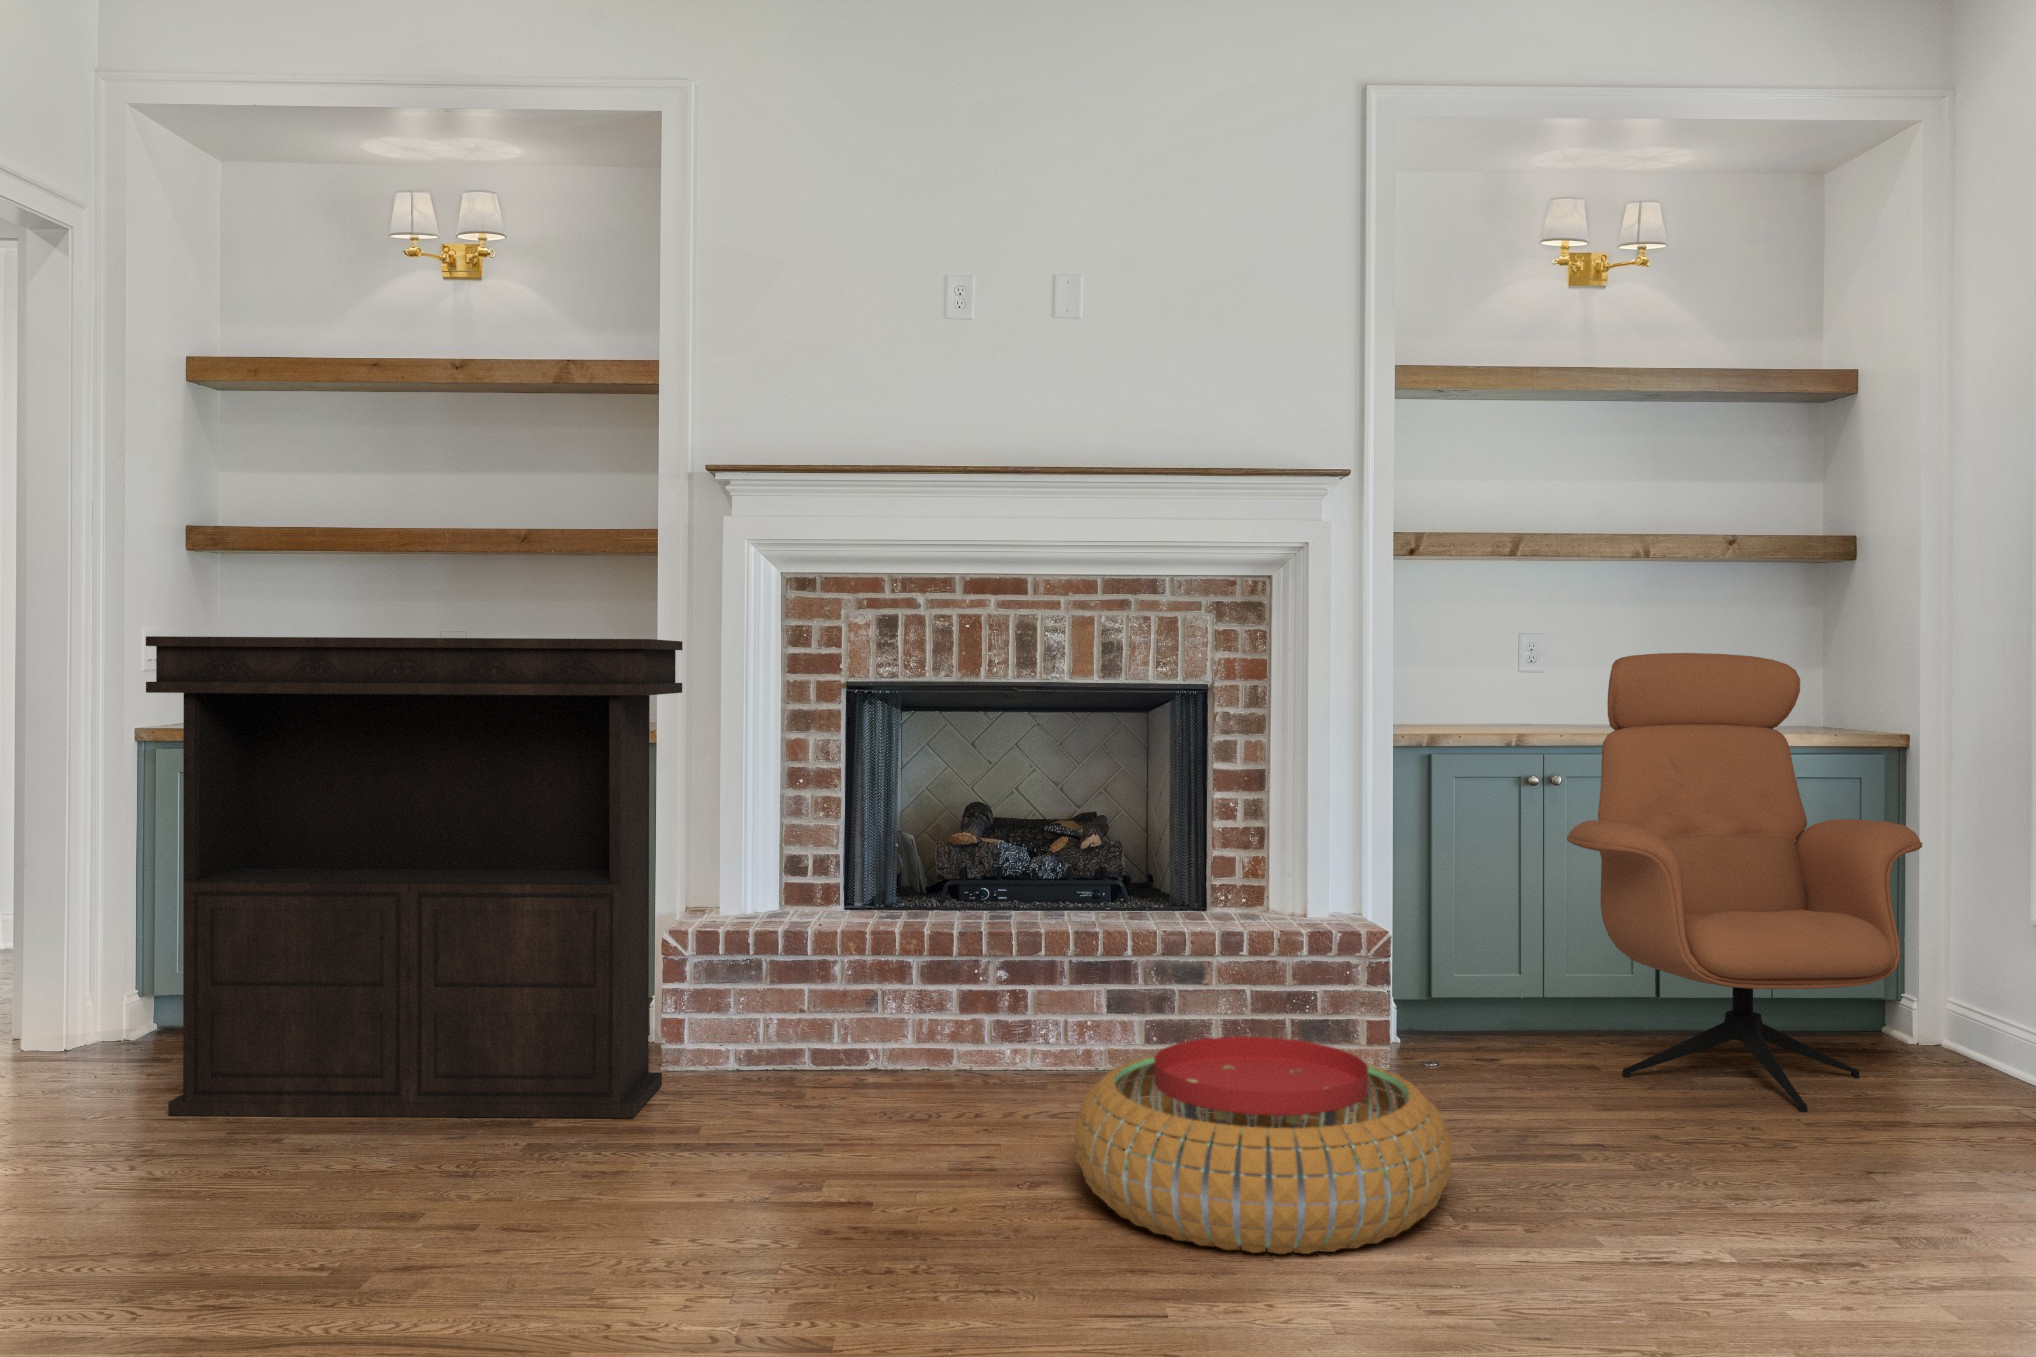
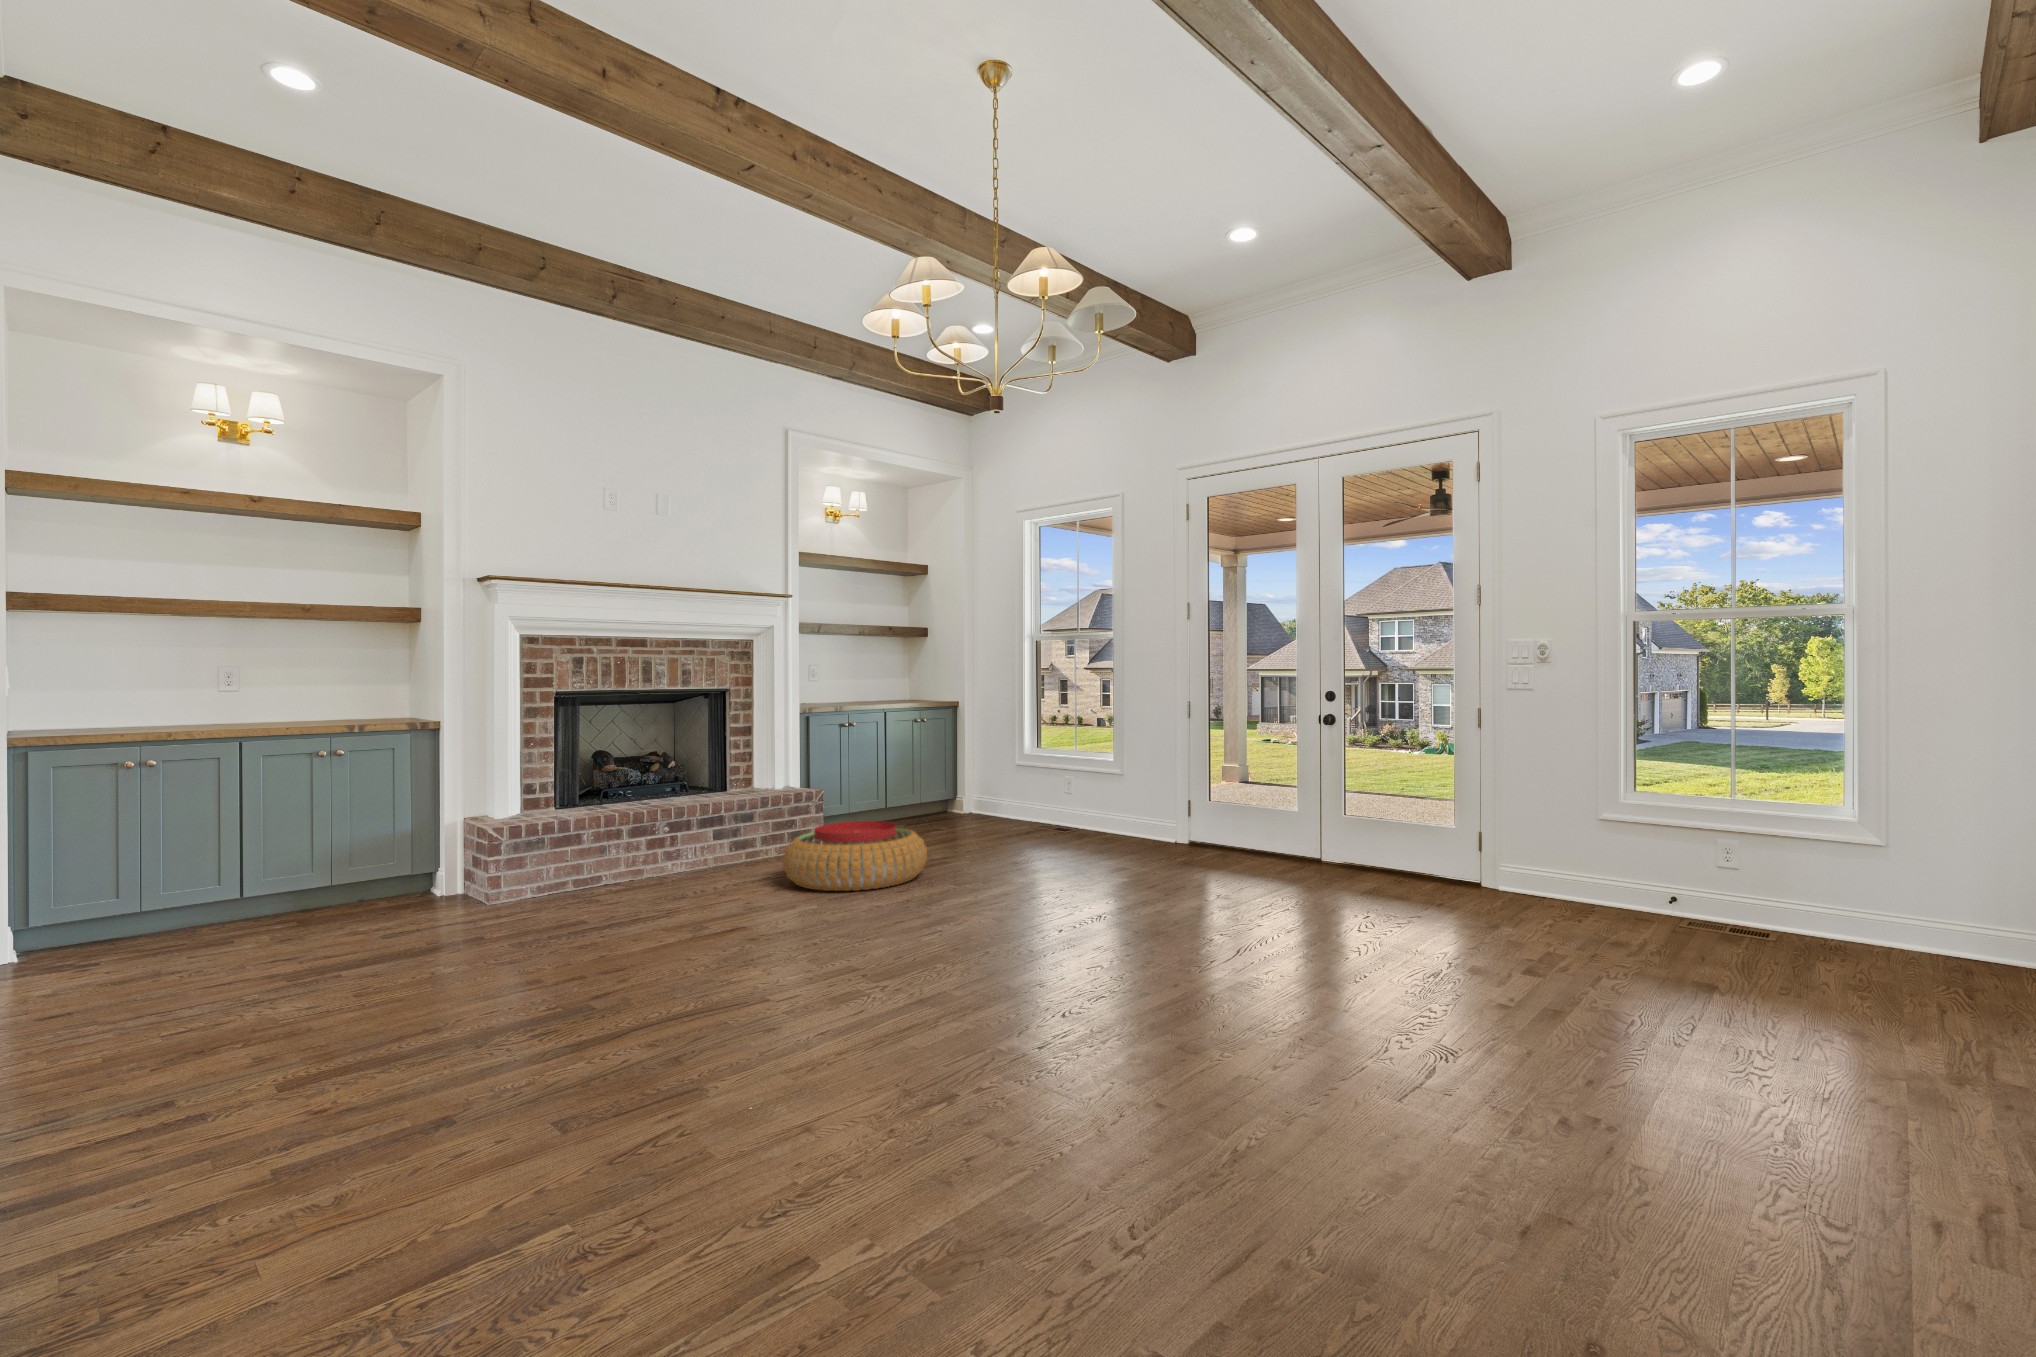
console table: present [146,636,683,1118] -> none [177,665,544,982]
armchair: present [1567,653,1922,1112] -> none [873,674,980,834]

